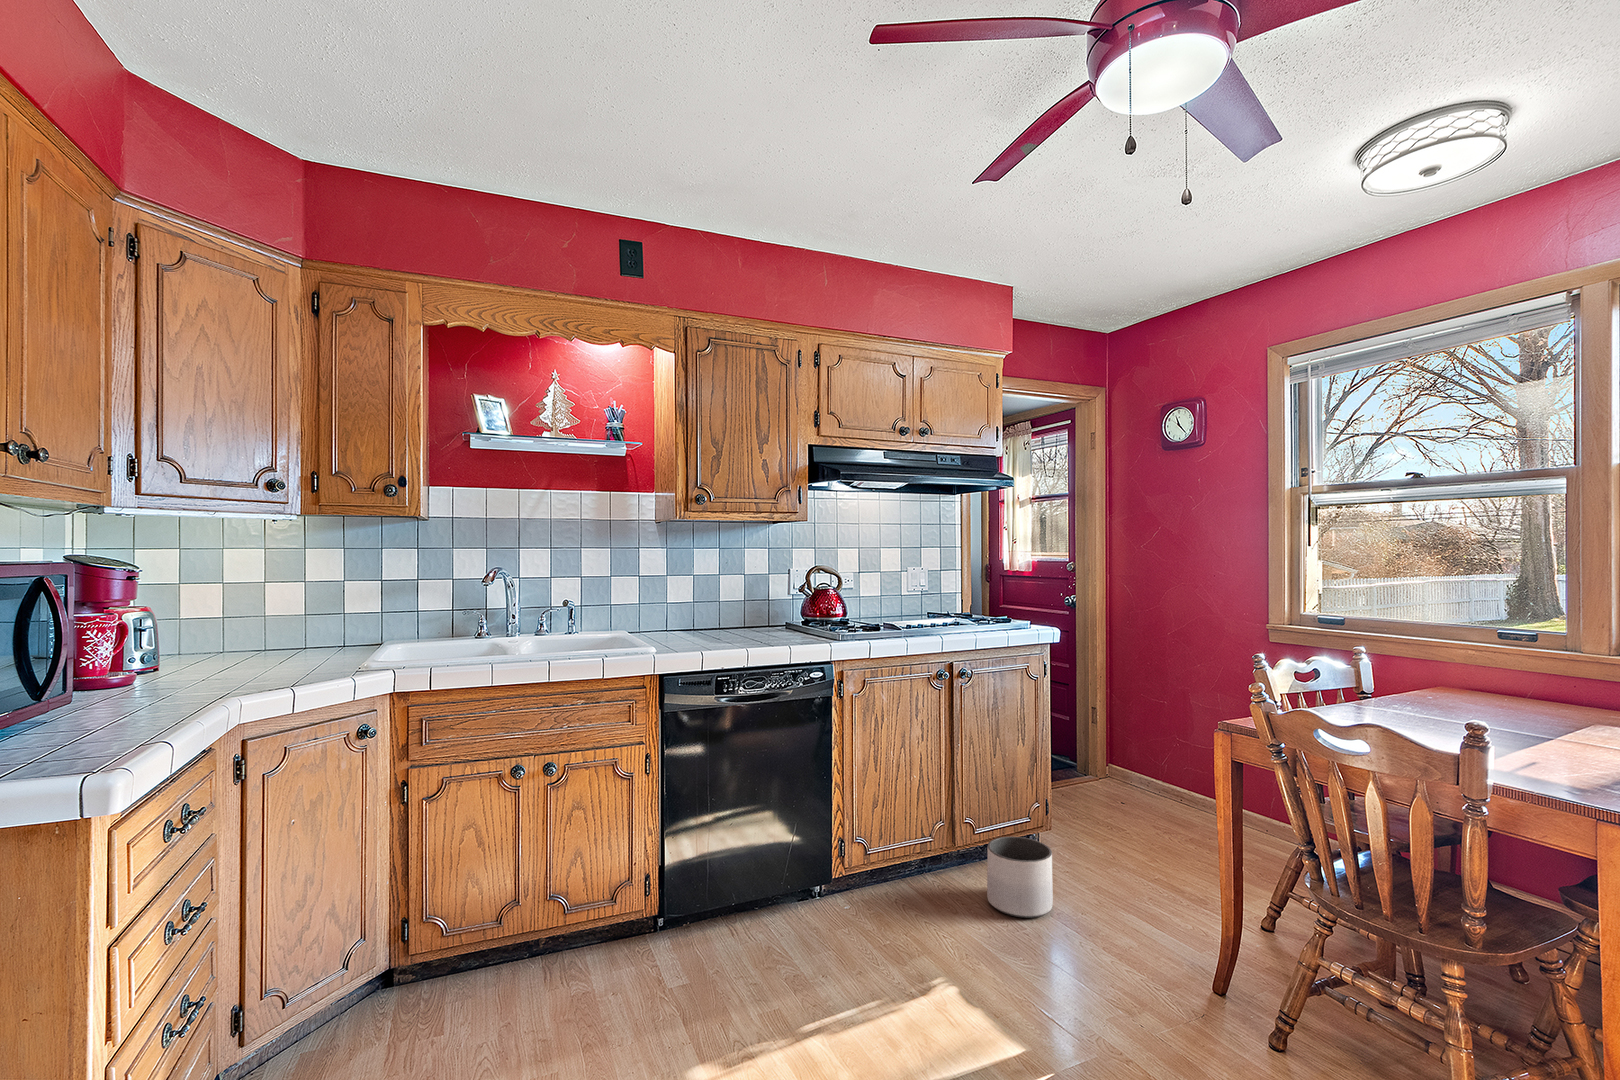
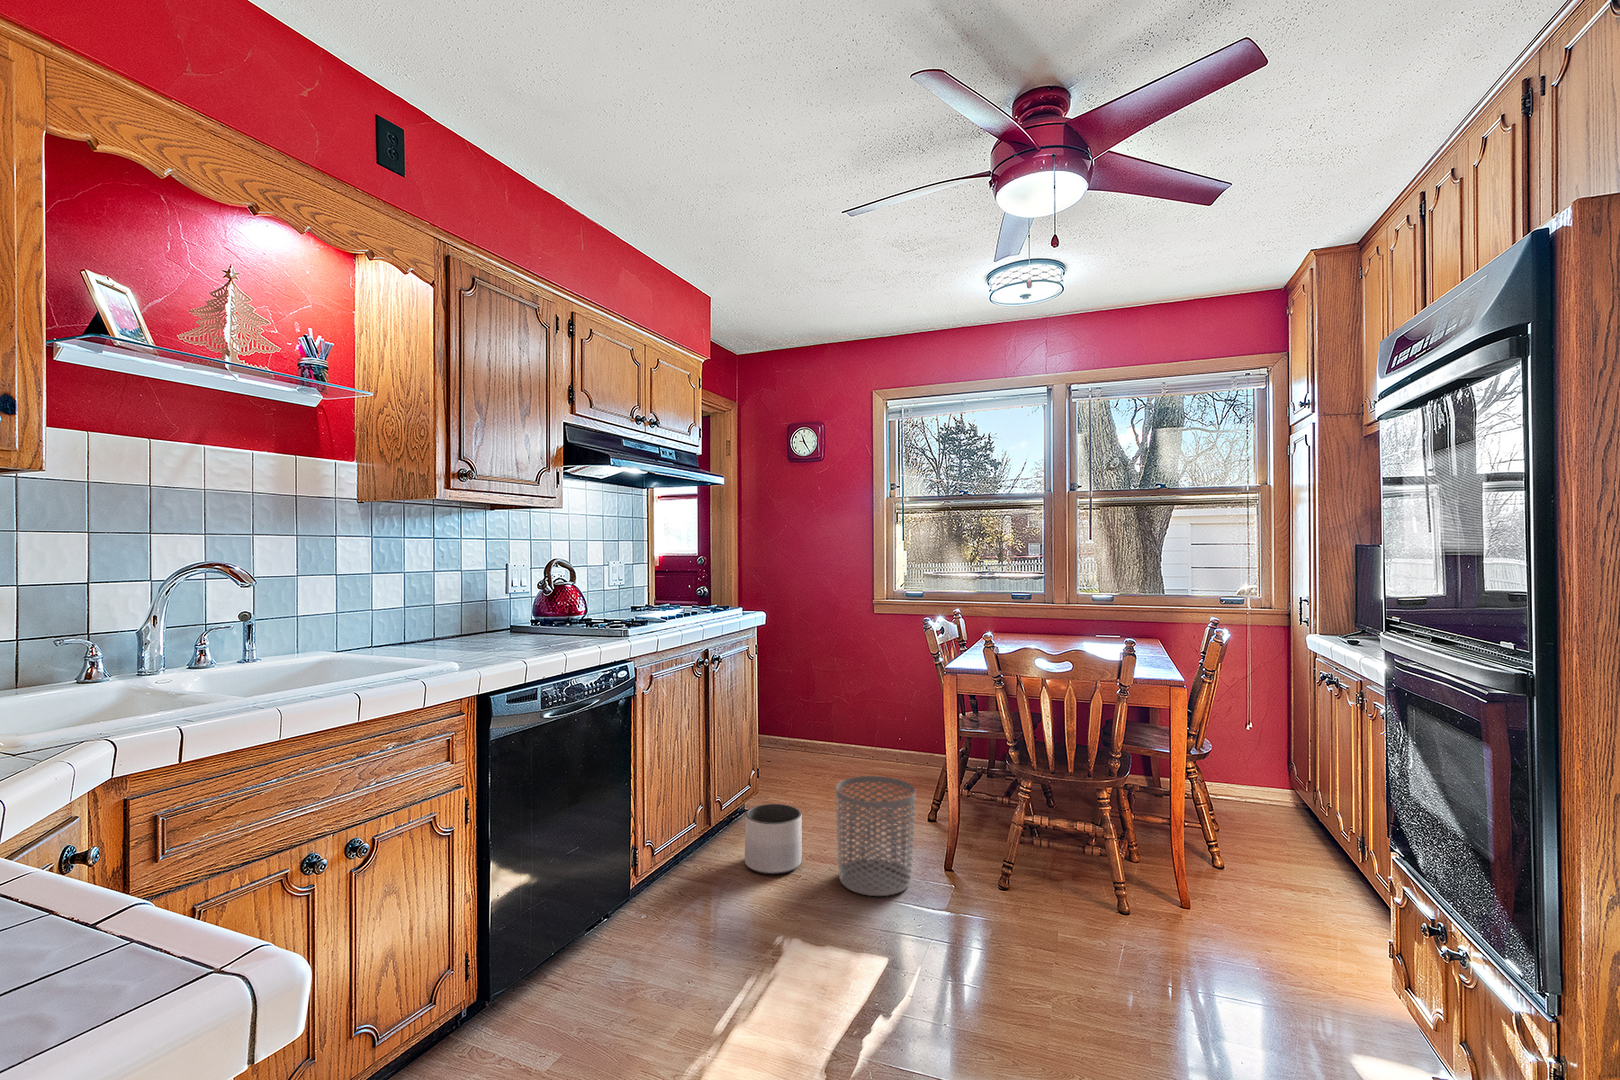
waste bin: none [1063,830,1168,987] -> present [836,776,916,896]

